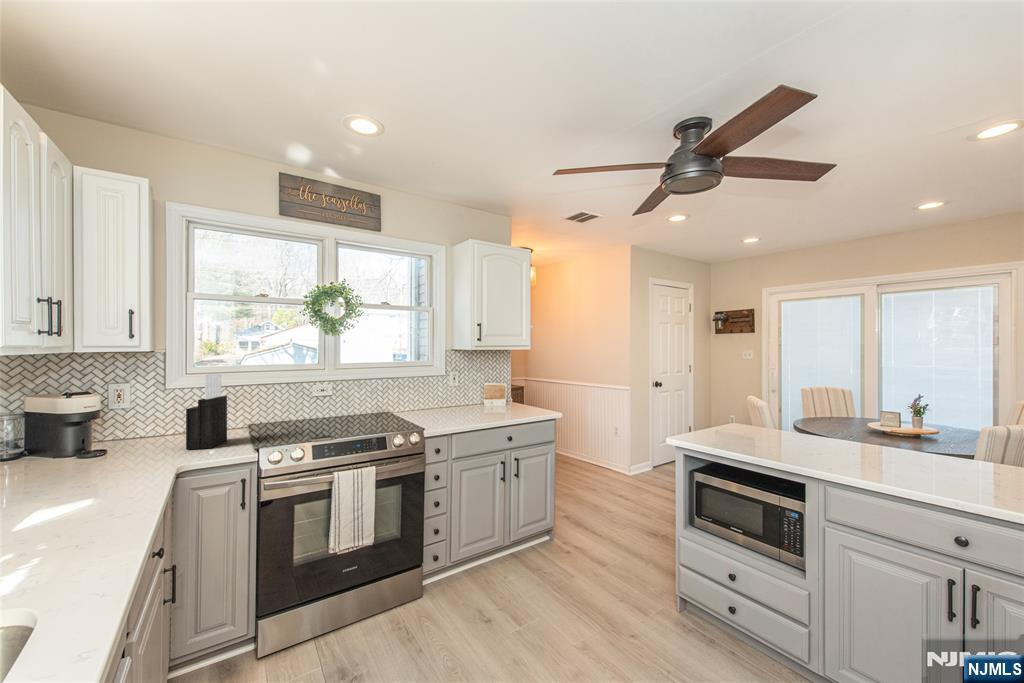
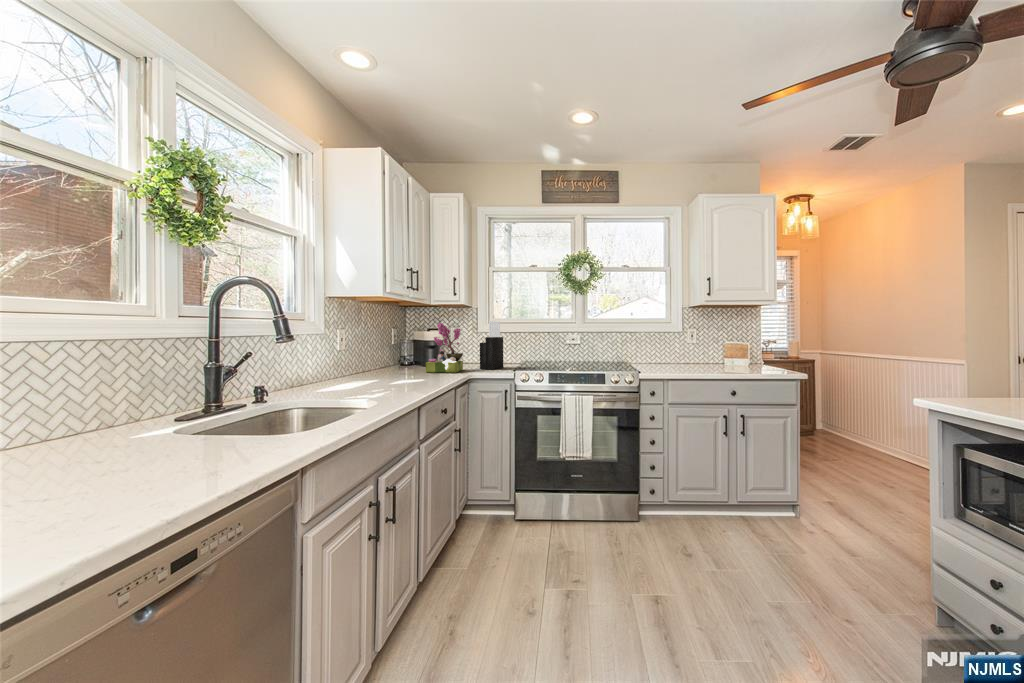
flower arrangement: none [70,380,156,476] -> present [426,322,463,373]

